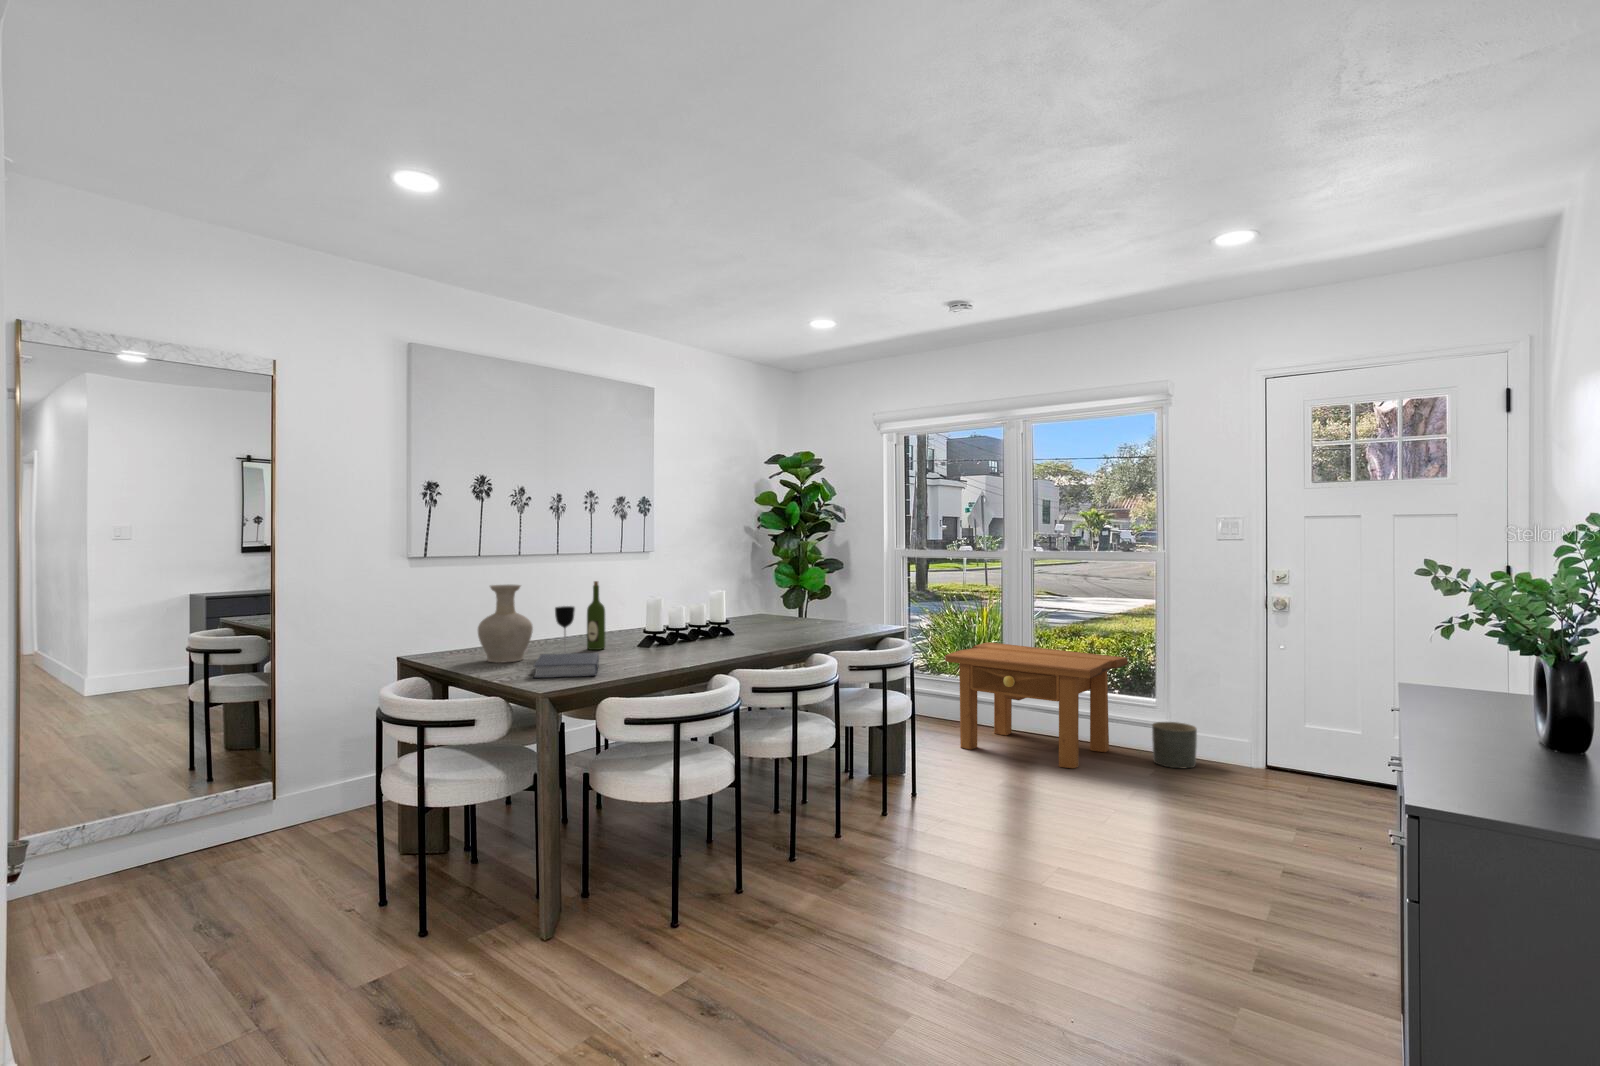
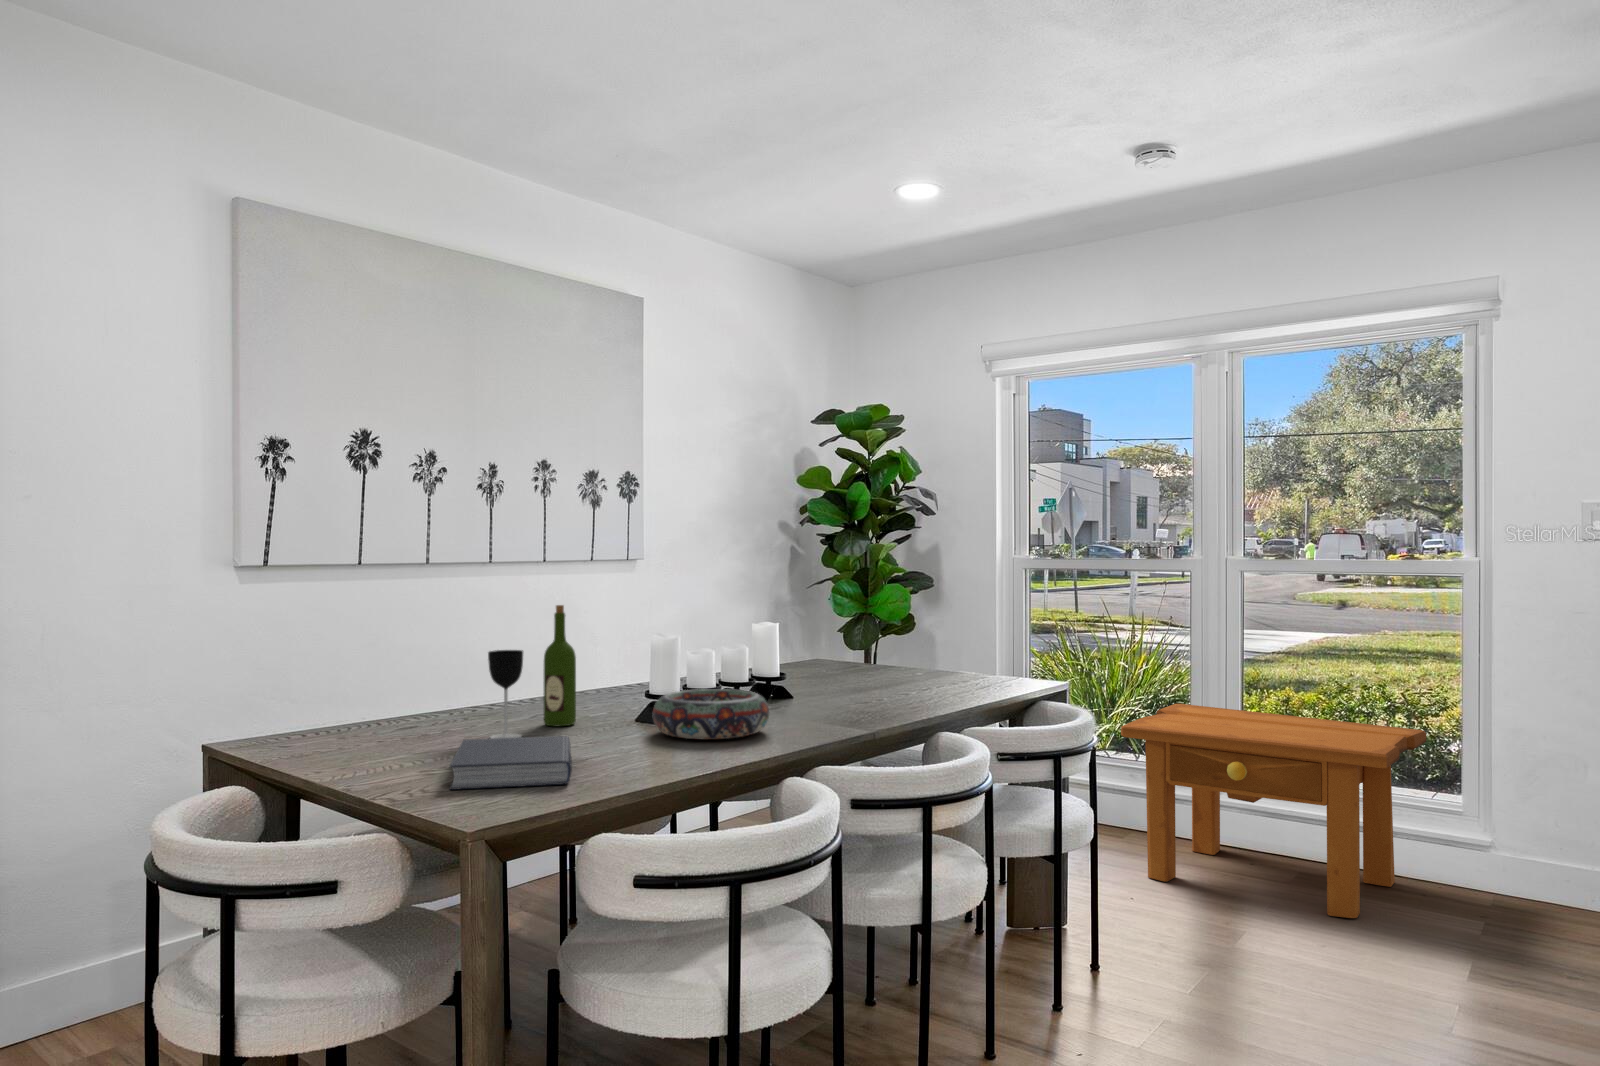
vase: present [478,585,533,663] -> none [348,611,448,754]
decorative bowl: none [647,629,713,656] -> present [653,689,769,740]
planter: present [1152,722,1197,768] -> none [1477,837,1558,918]

